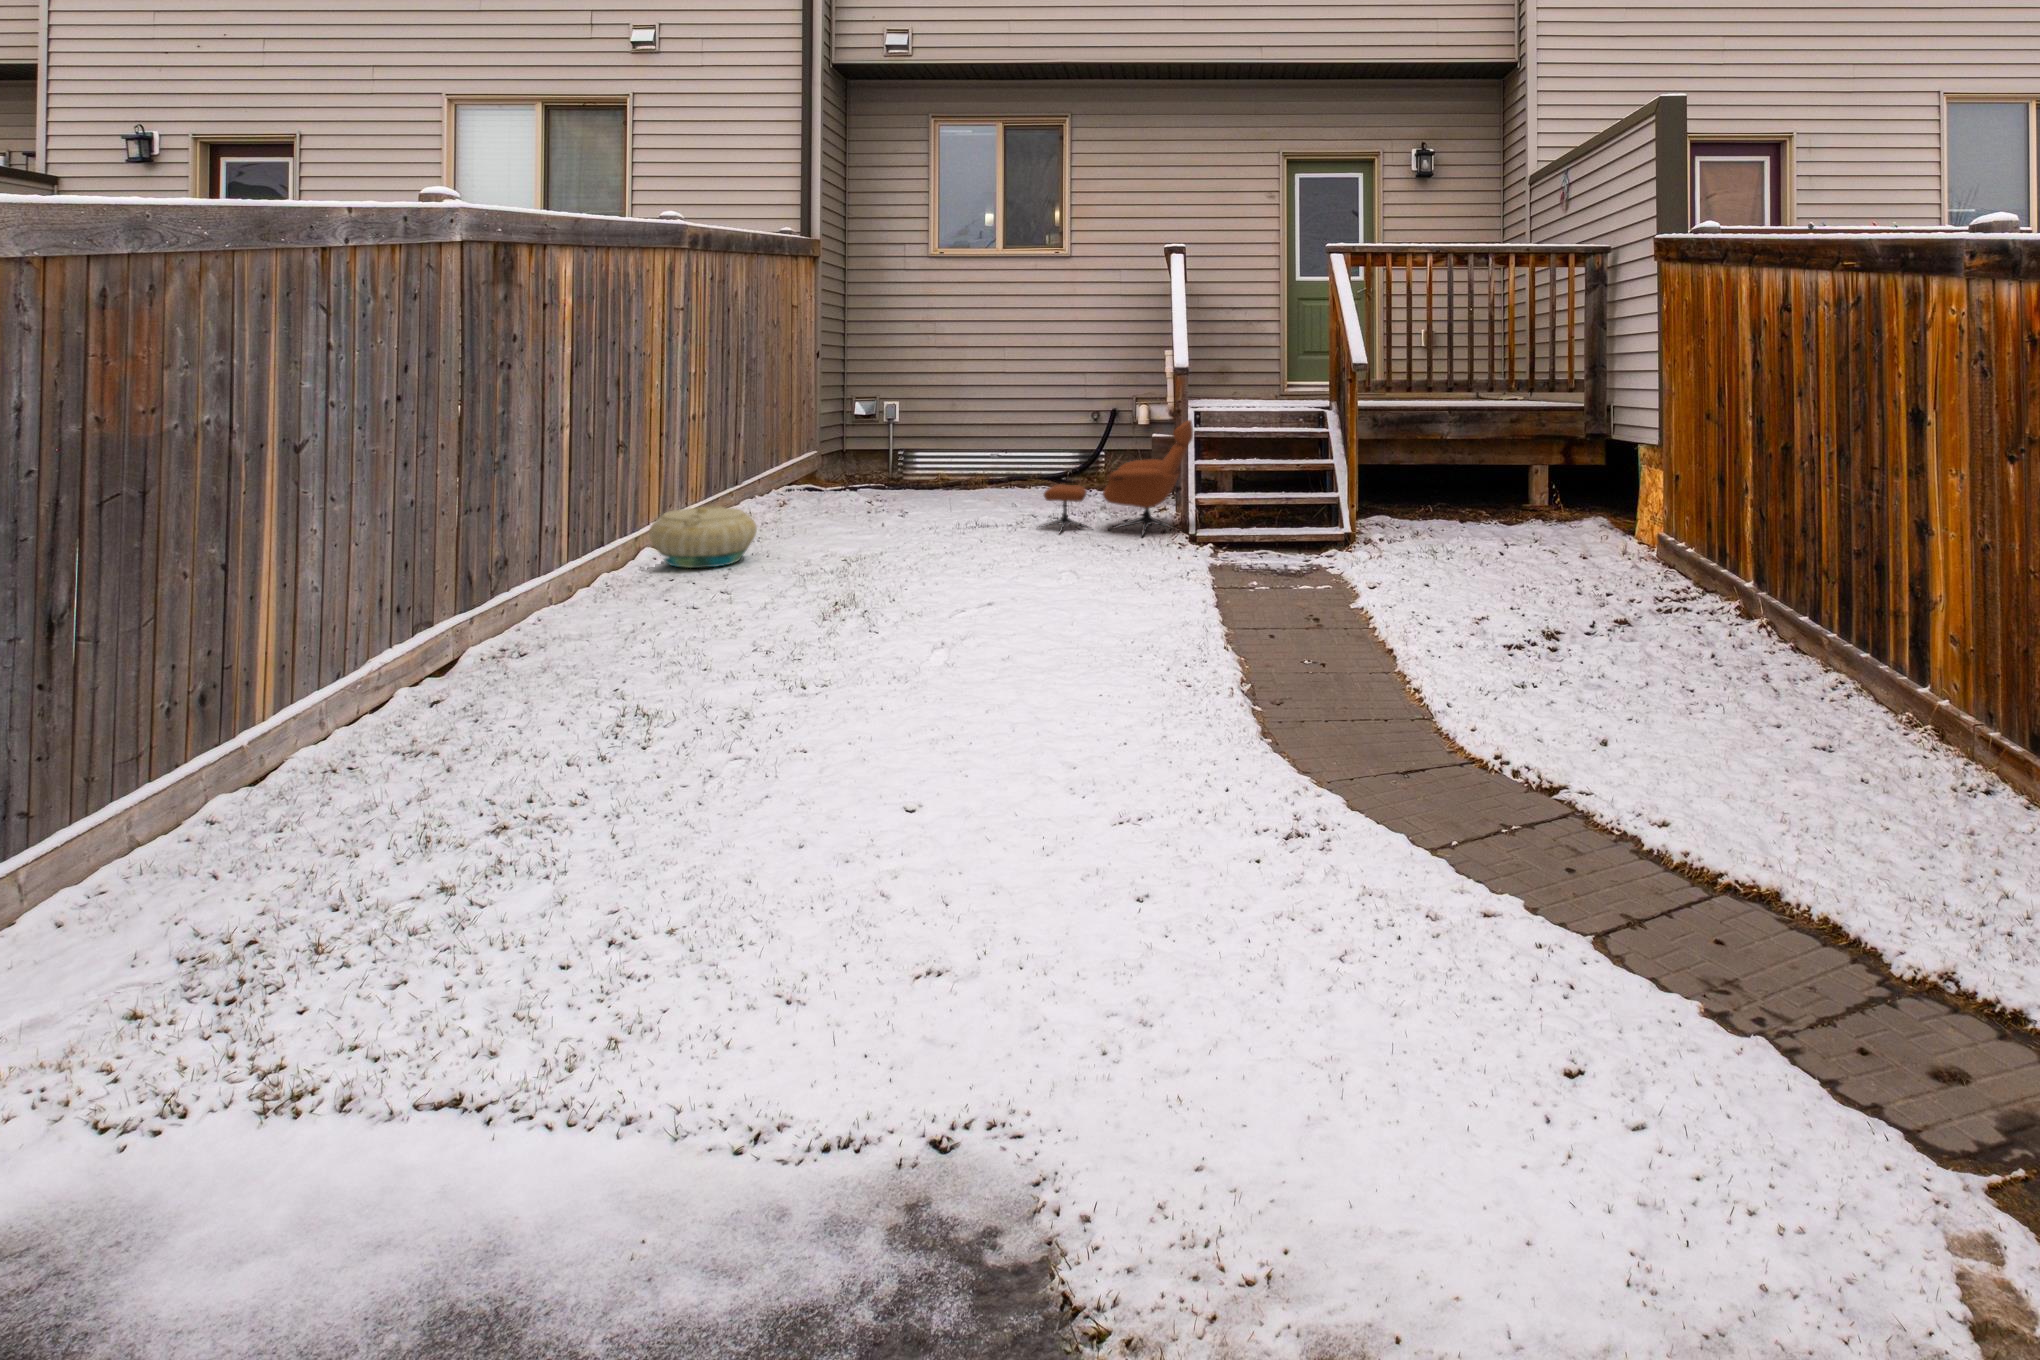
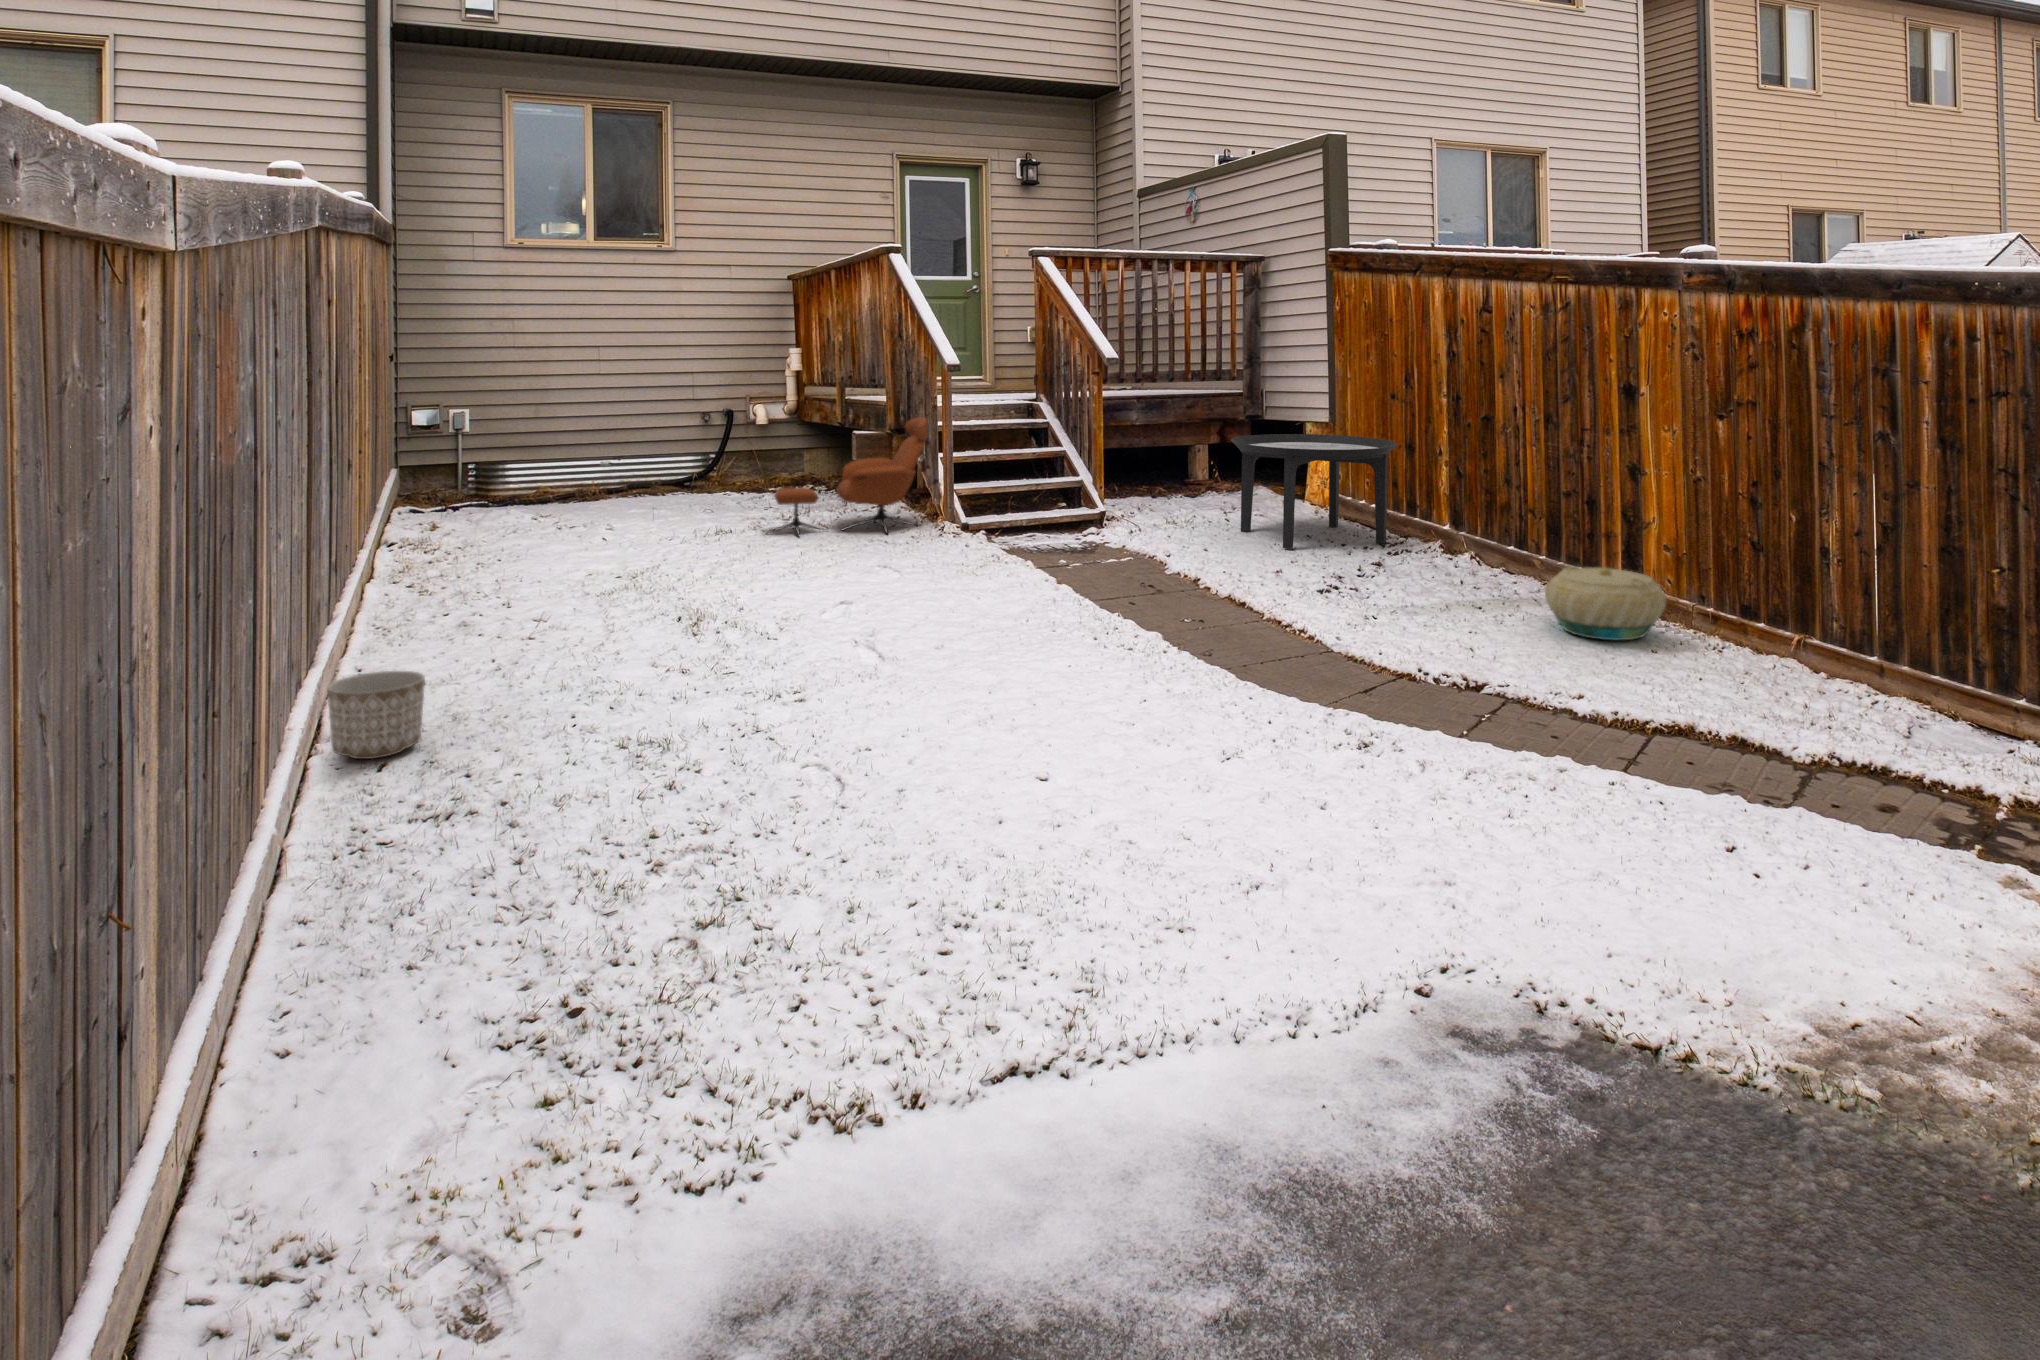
round table: none [1490,454,1697,594] -> present [1231,434,1397,549]
basket: present [649,506,757,568] -> present [1545,566,1666,640]
planter: none [402,622,484,696] -> present [327,671,425,759]

